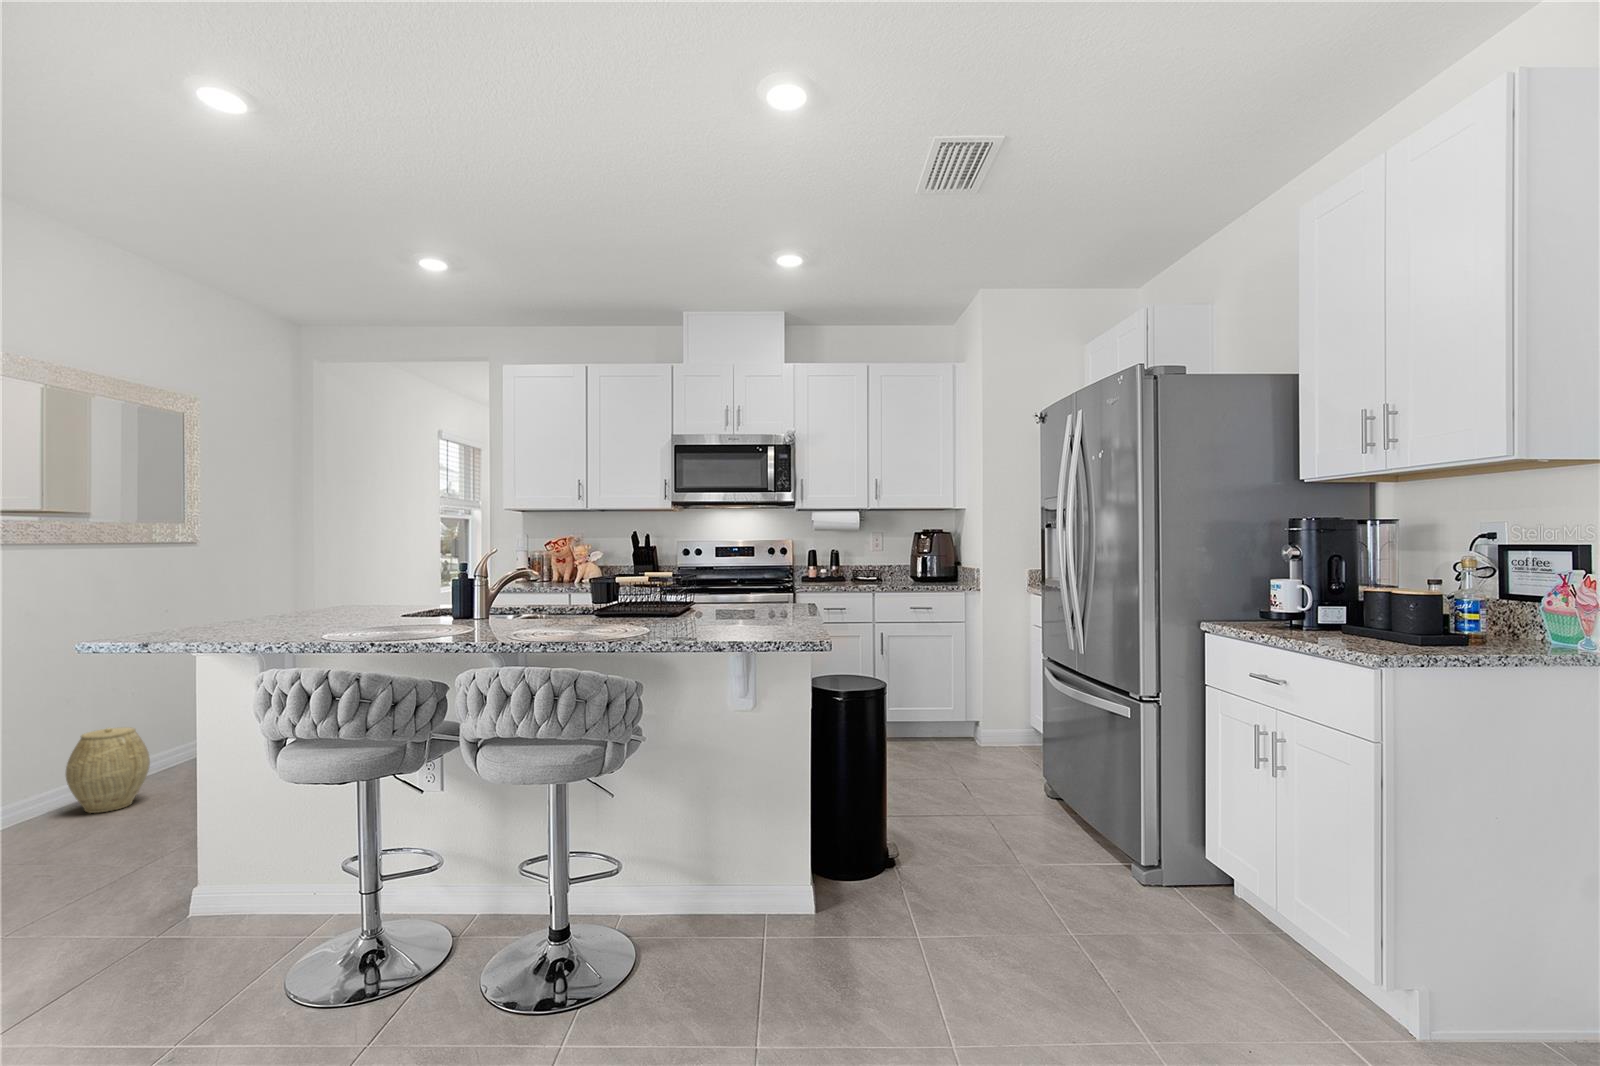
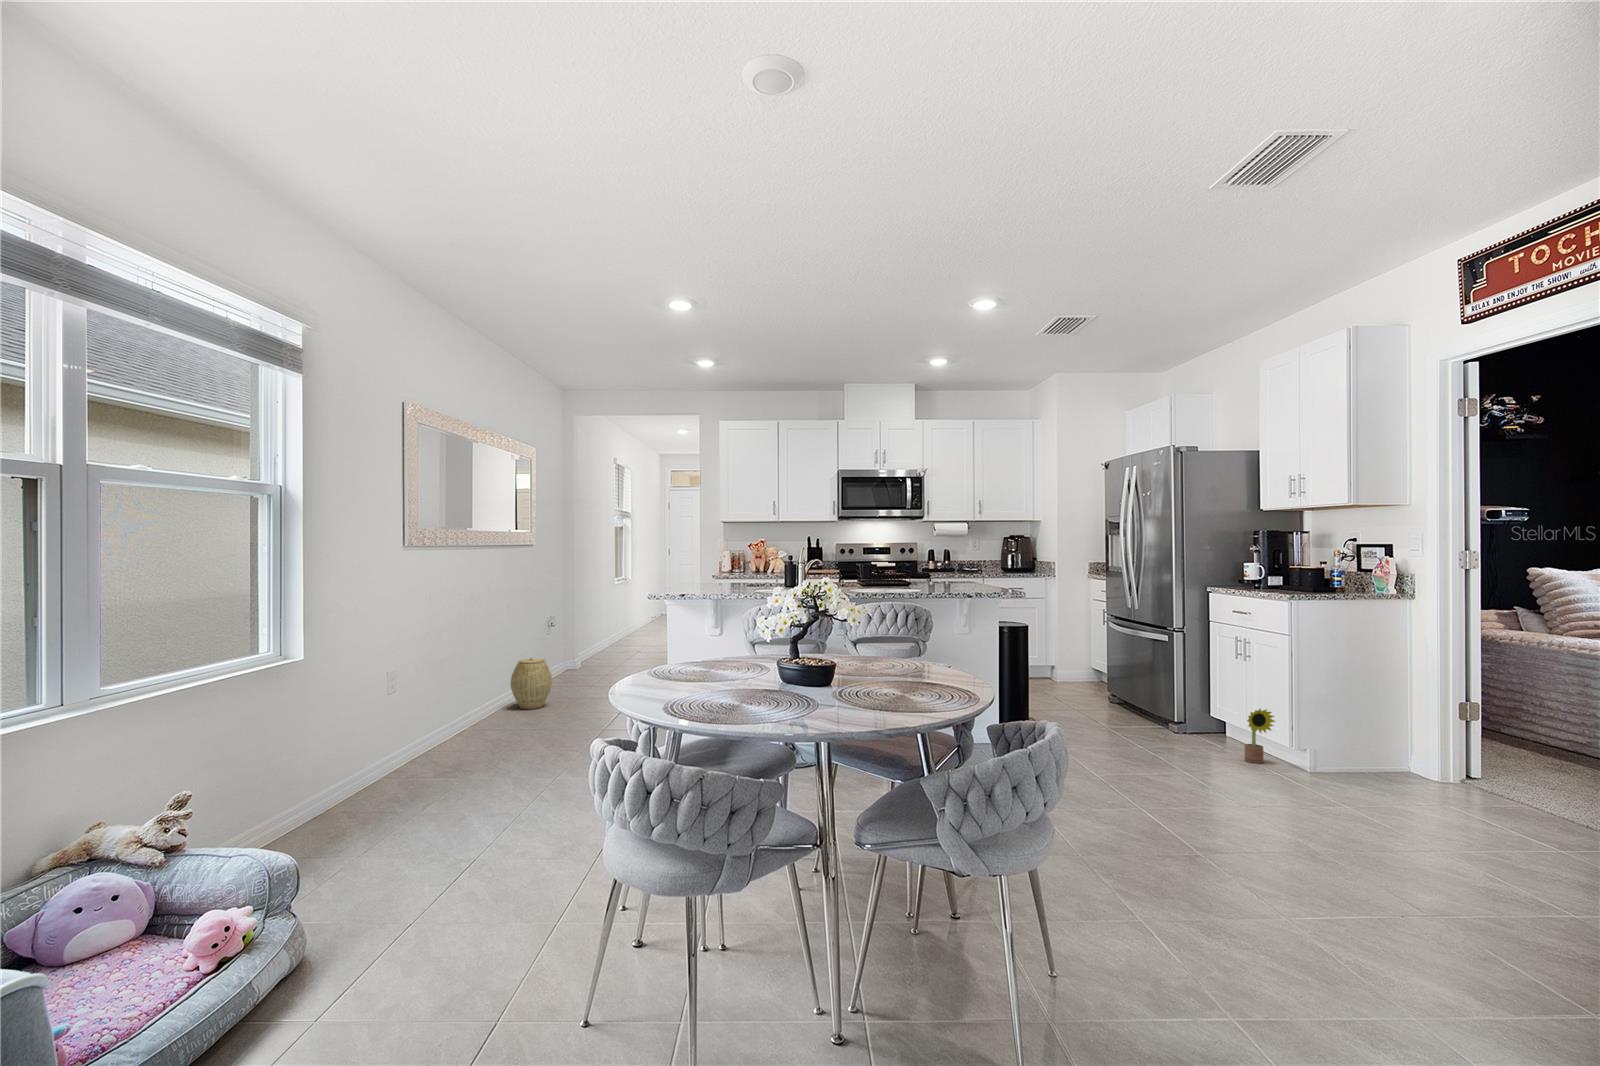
decorative plant: none [1274,886,1341,996] -> present [1245,708,1275,763]

